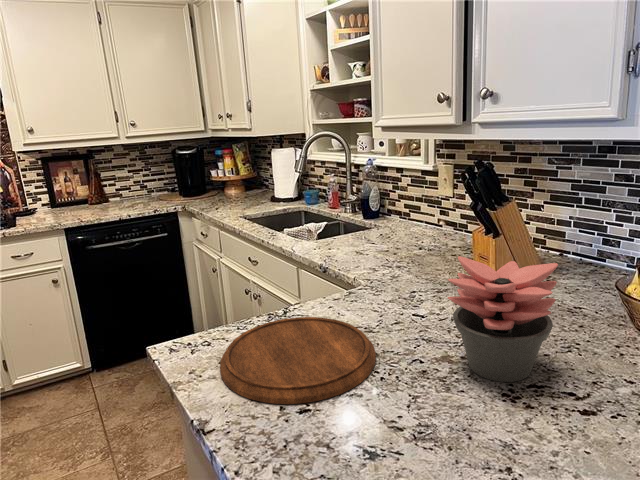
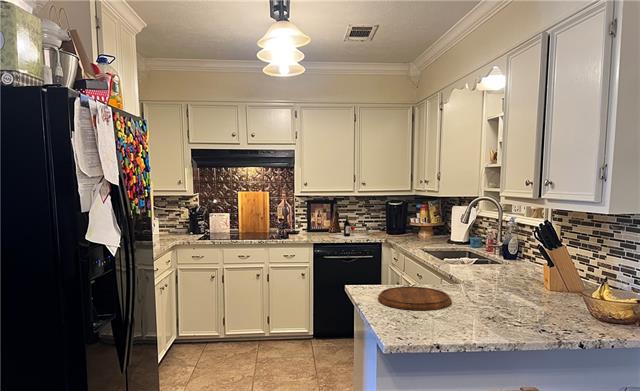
wine bottle: none [87,177,159,215] -> present [330,216,369,240]
succulent plant: present [448,256,558,382] -> none [480,261,536,320]

